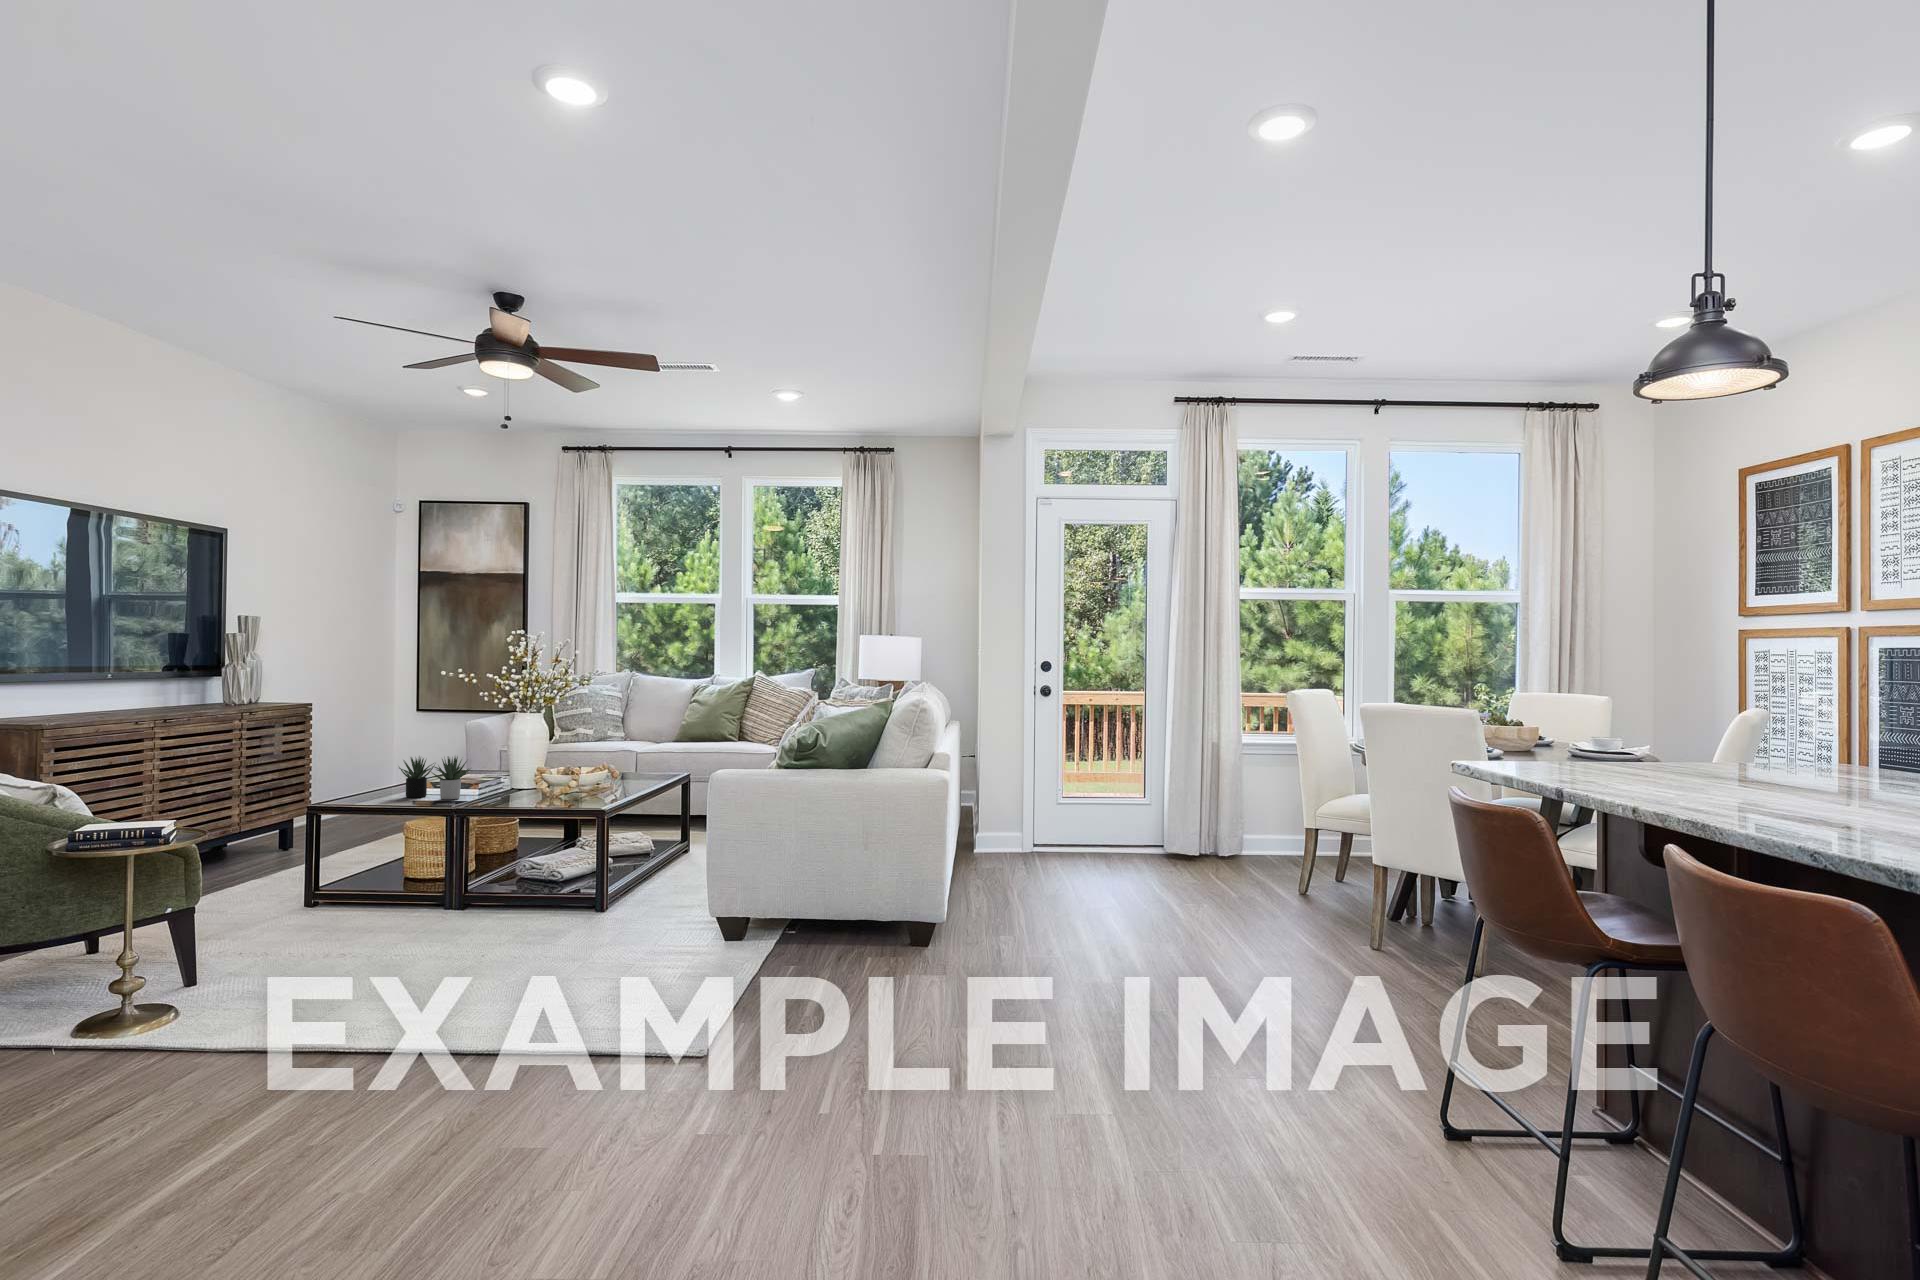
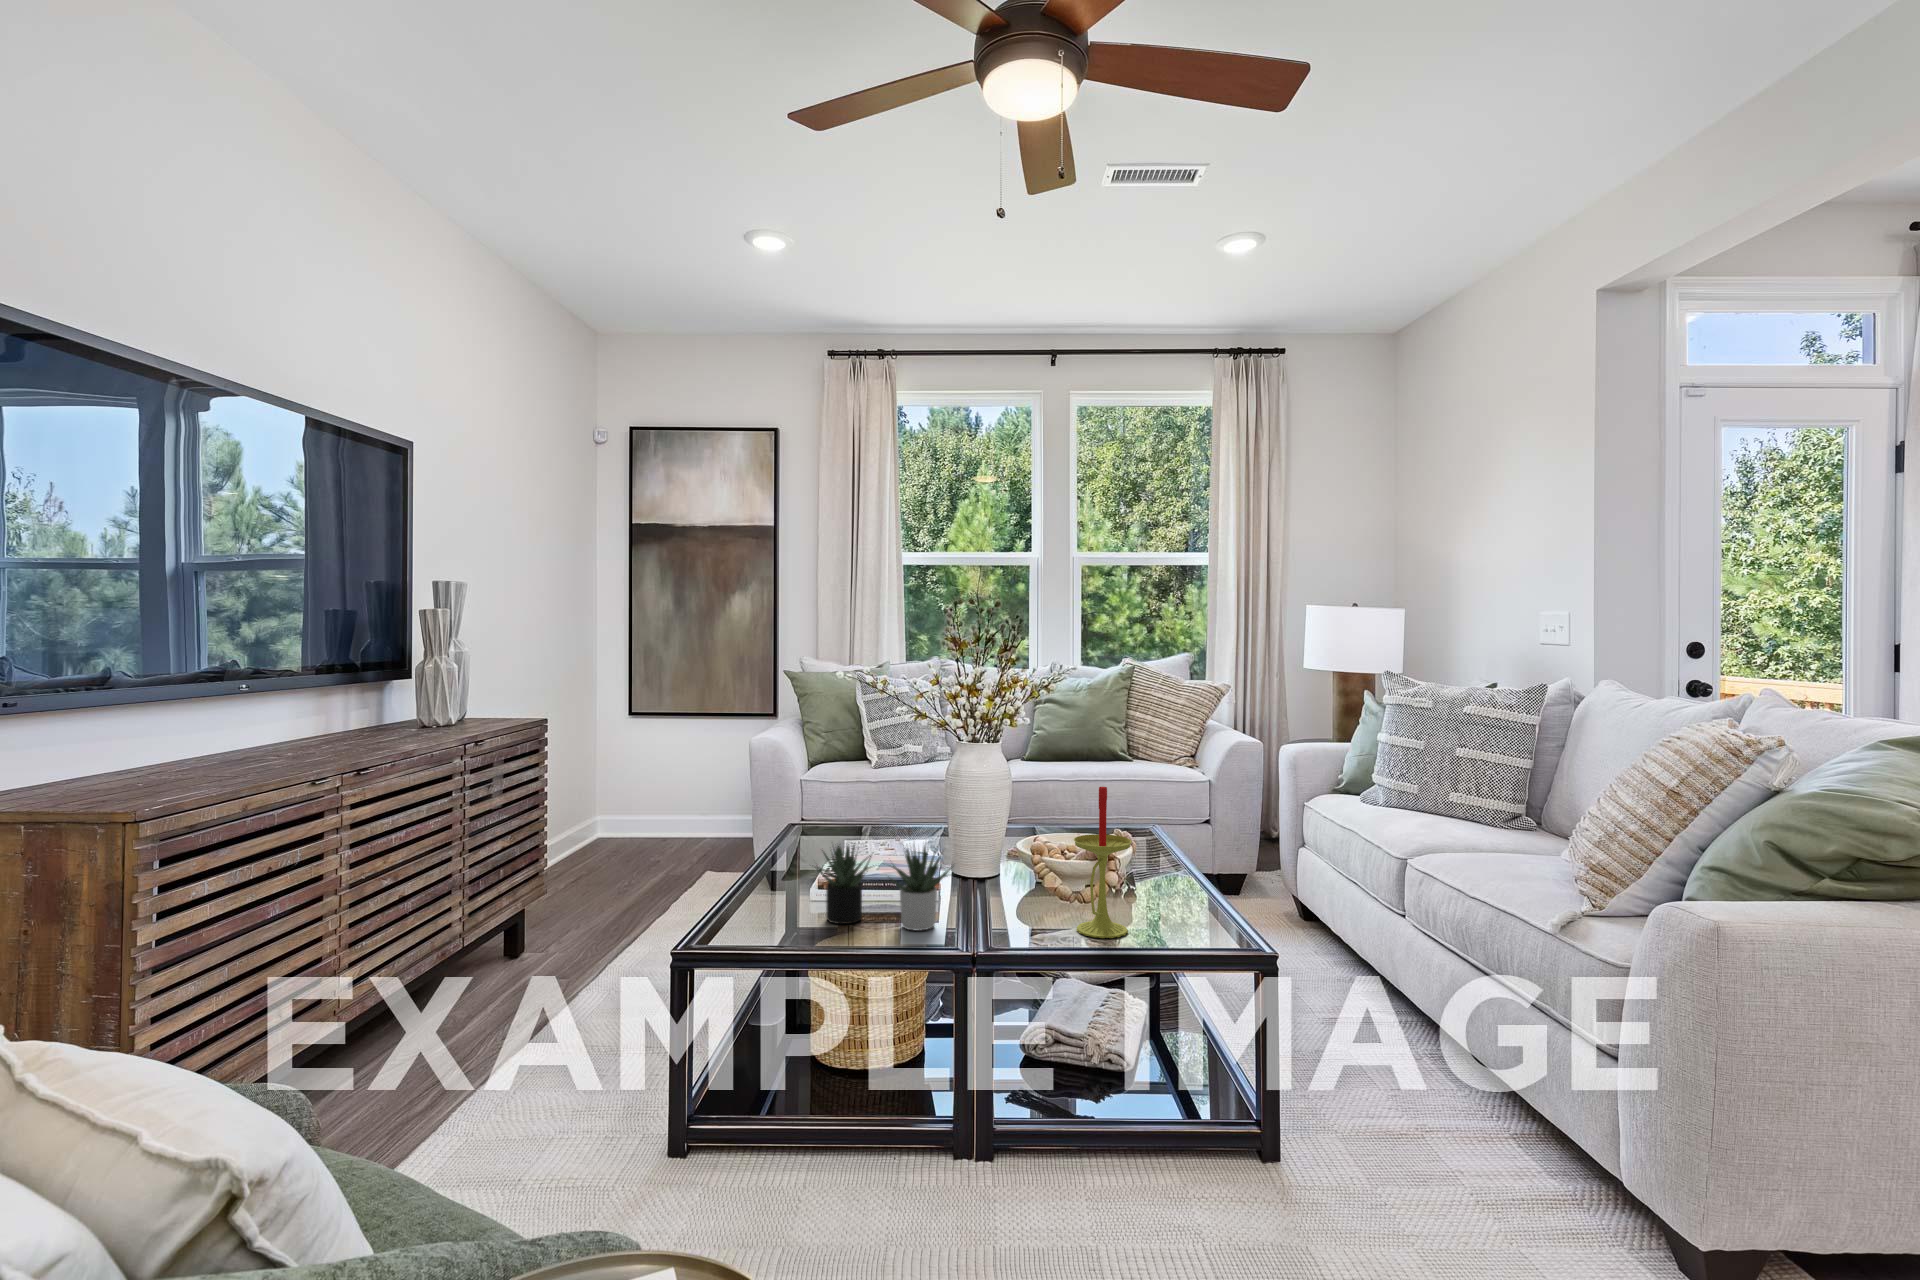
candle: none [526,725,559,802] -> present [1074,787,1132,938]

